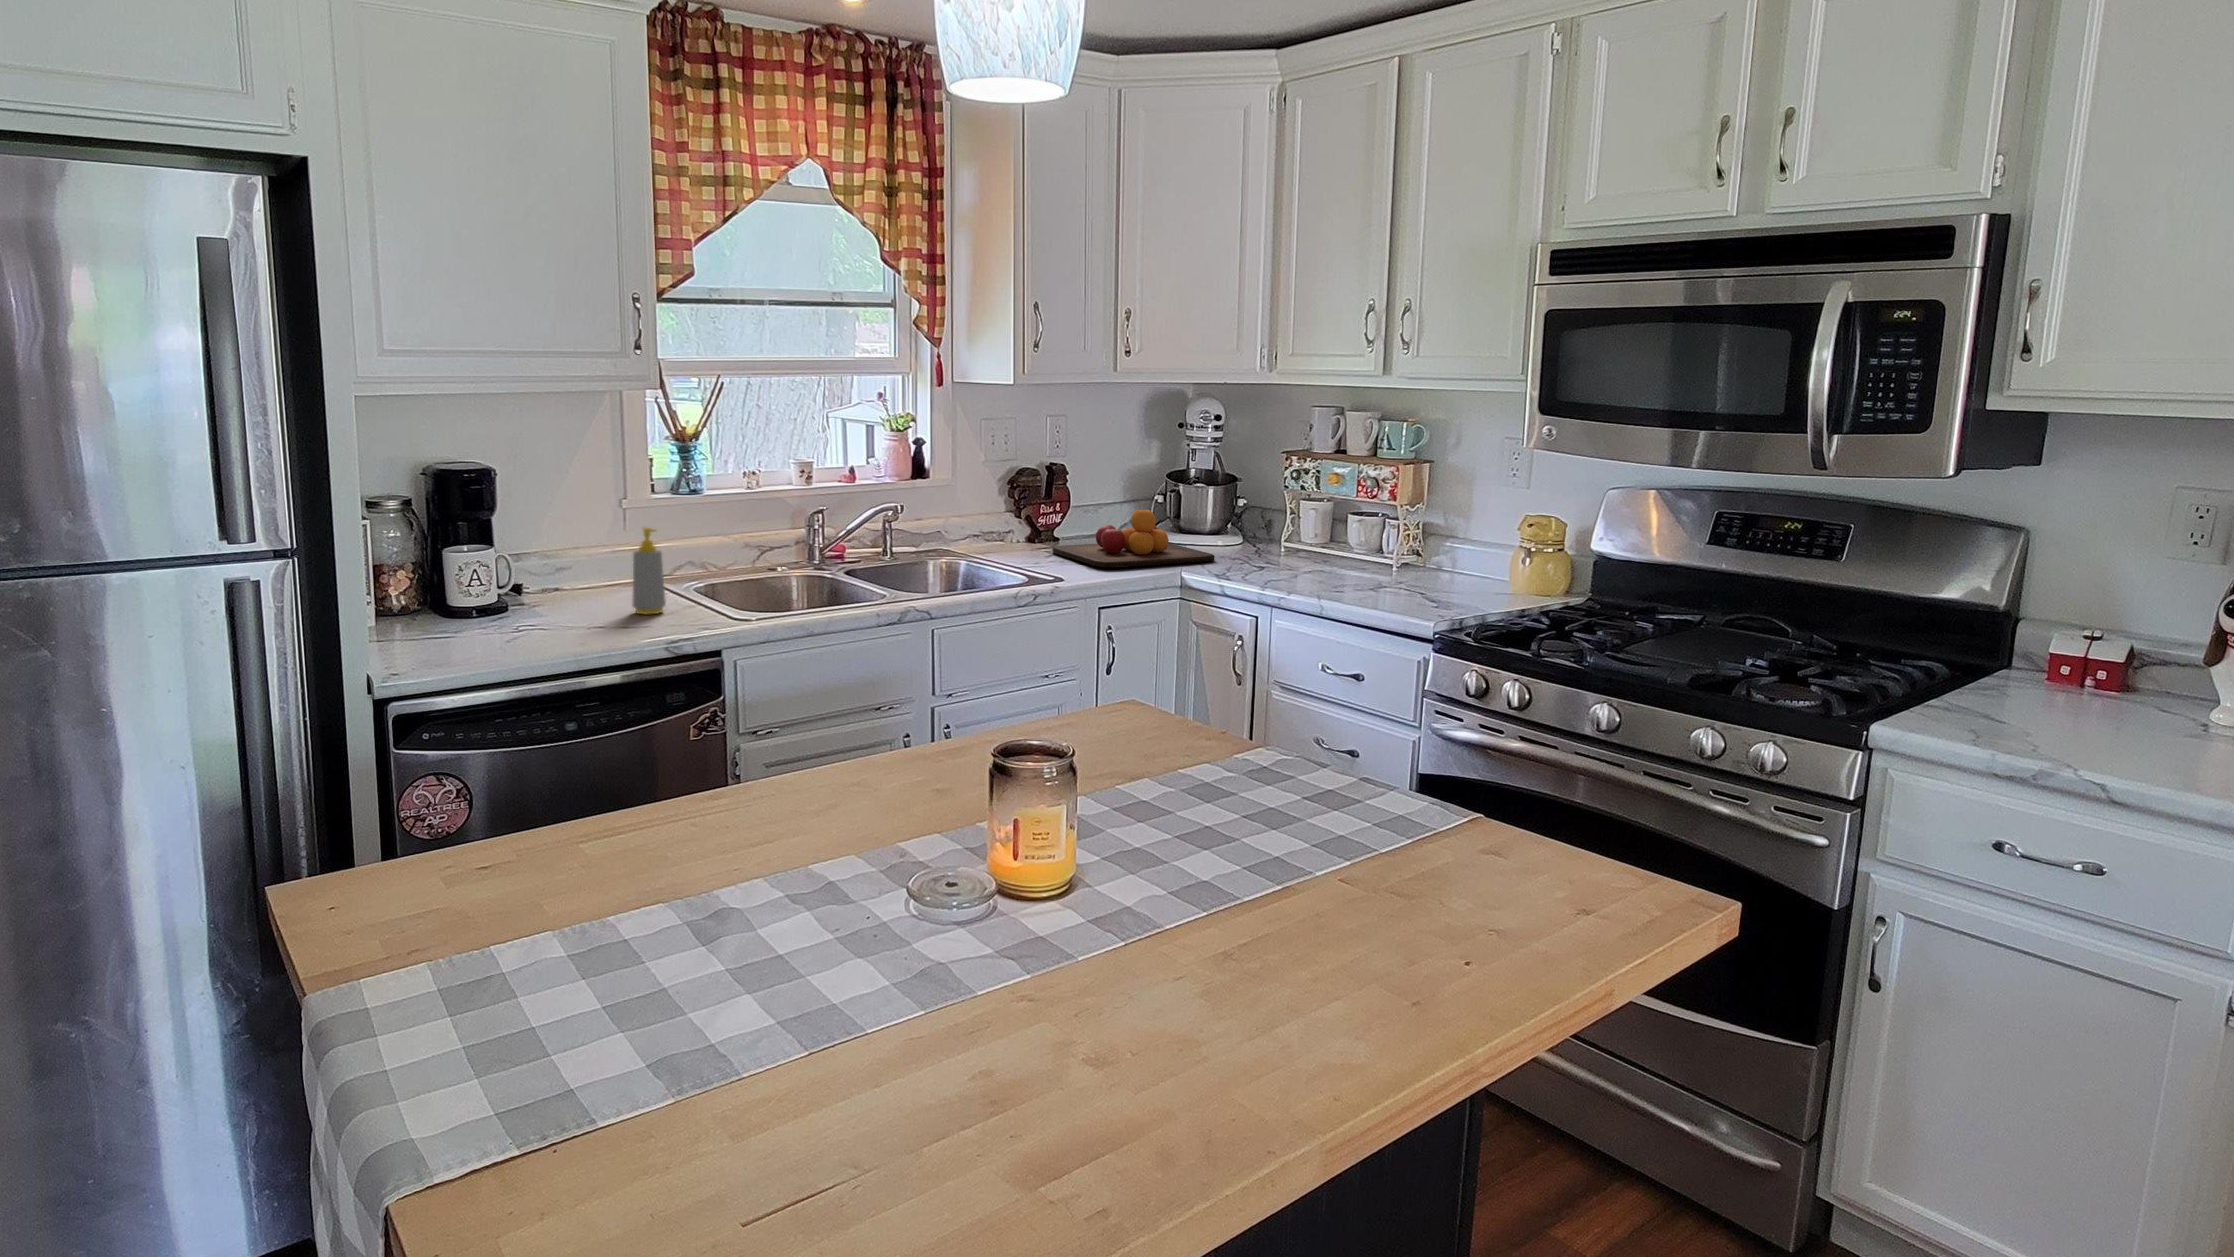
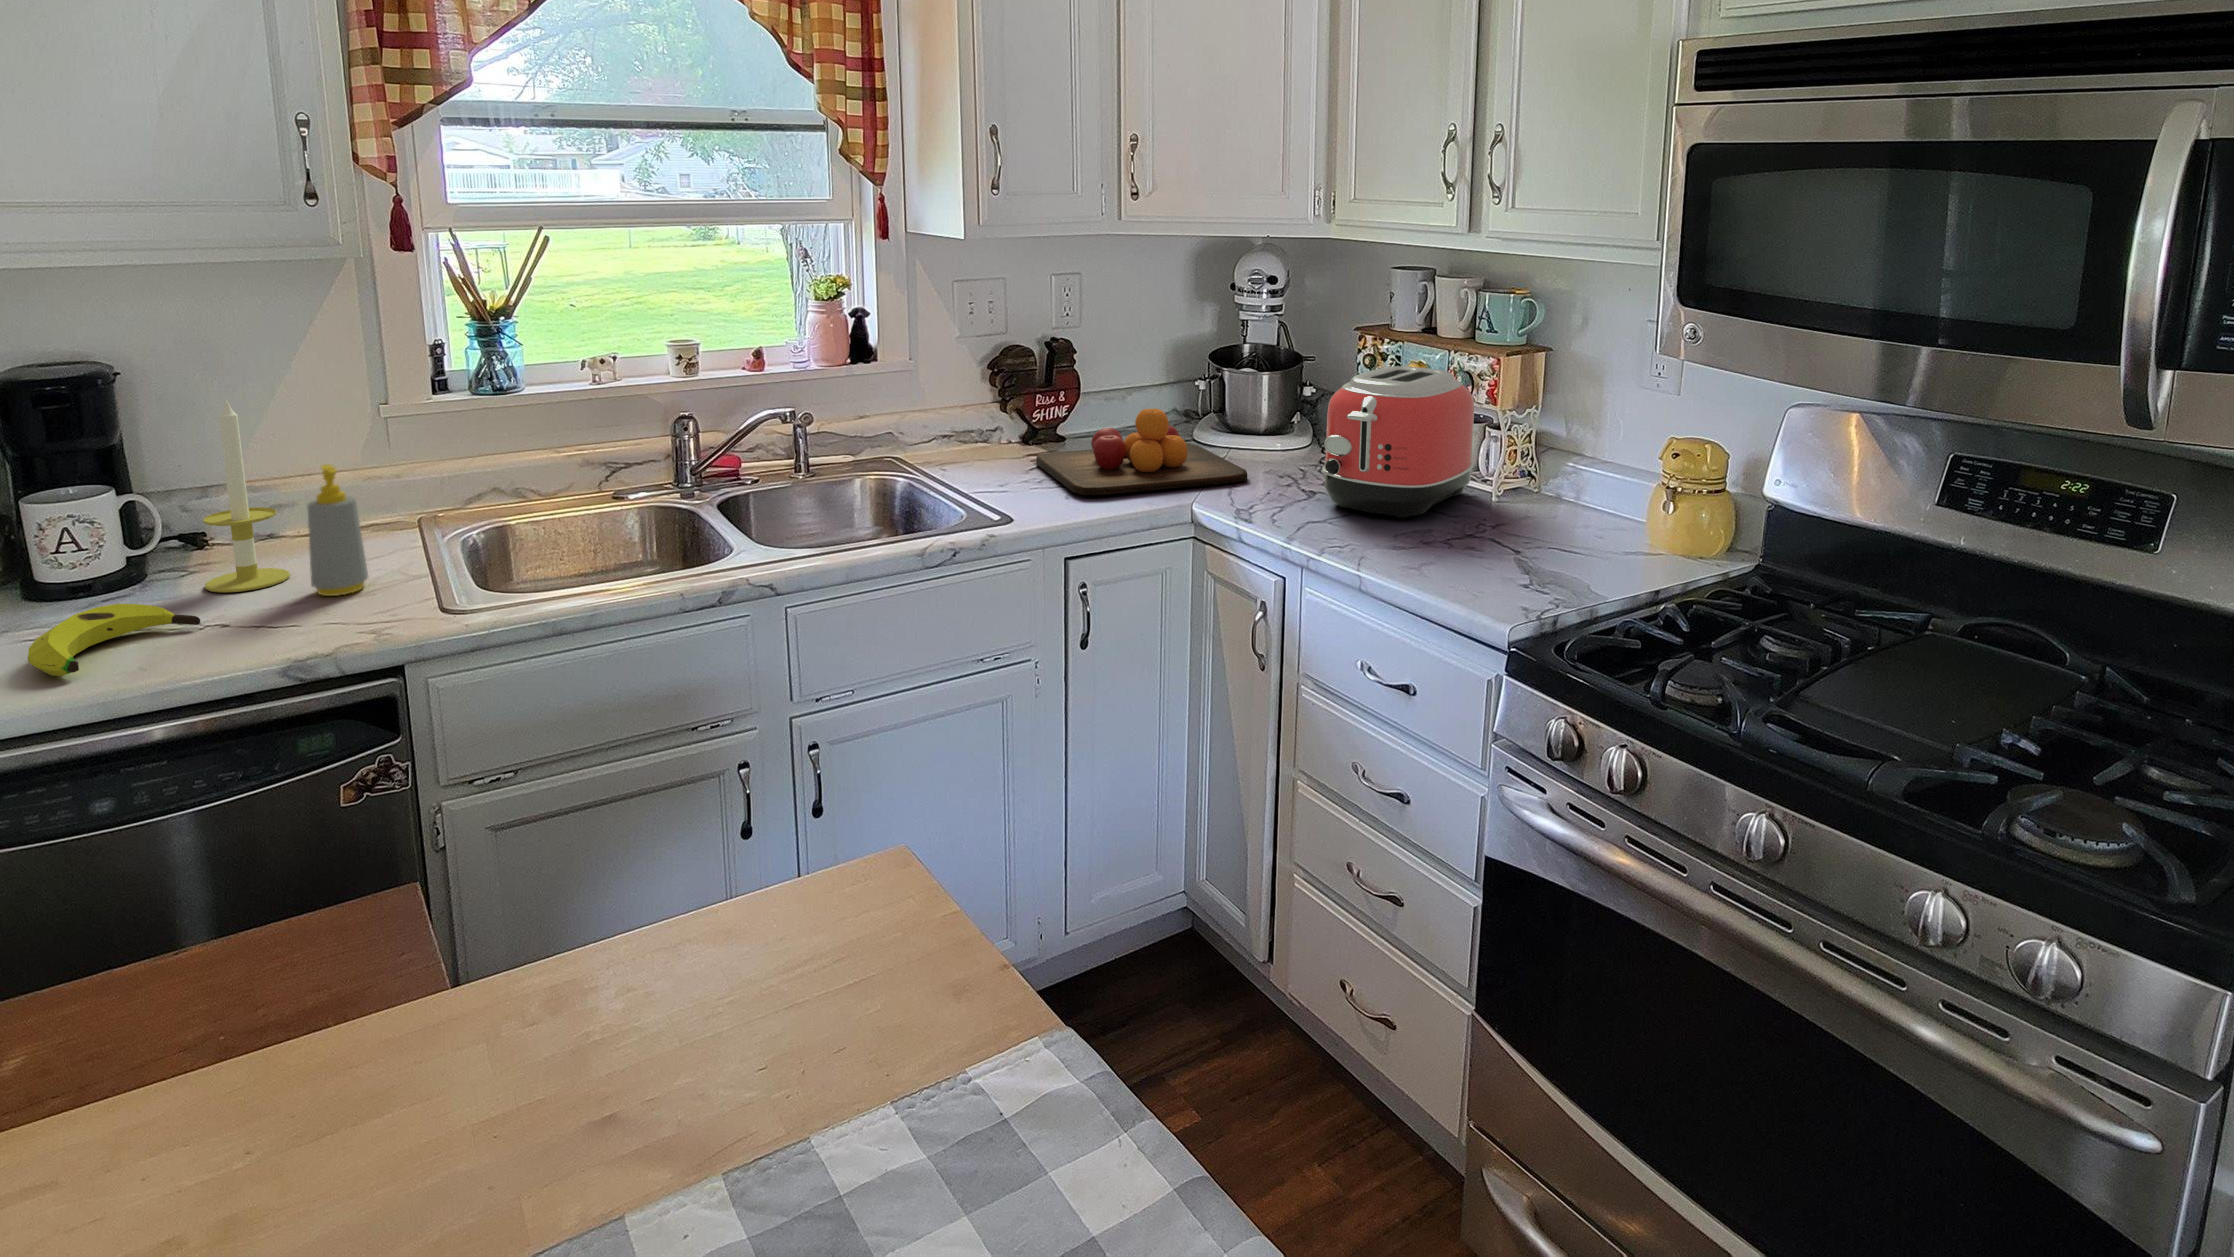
toaster: none [1276,476,1382,578] -> present [1322,366,1474,518]
candle: none [554,483,603,613] -> present [203,398,290,592]
banana: none [511,609,588,645] -> present [28,604,200,676]

